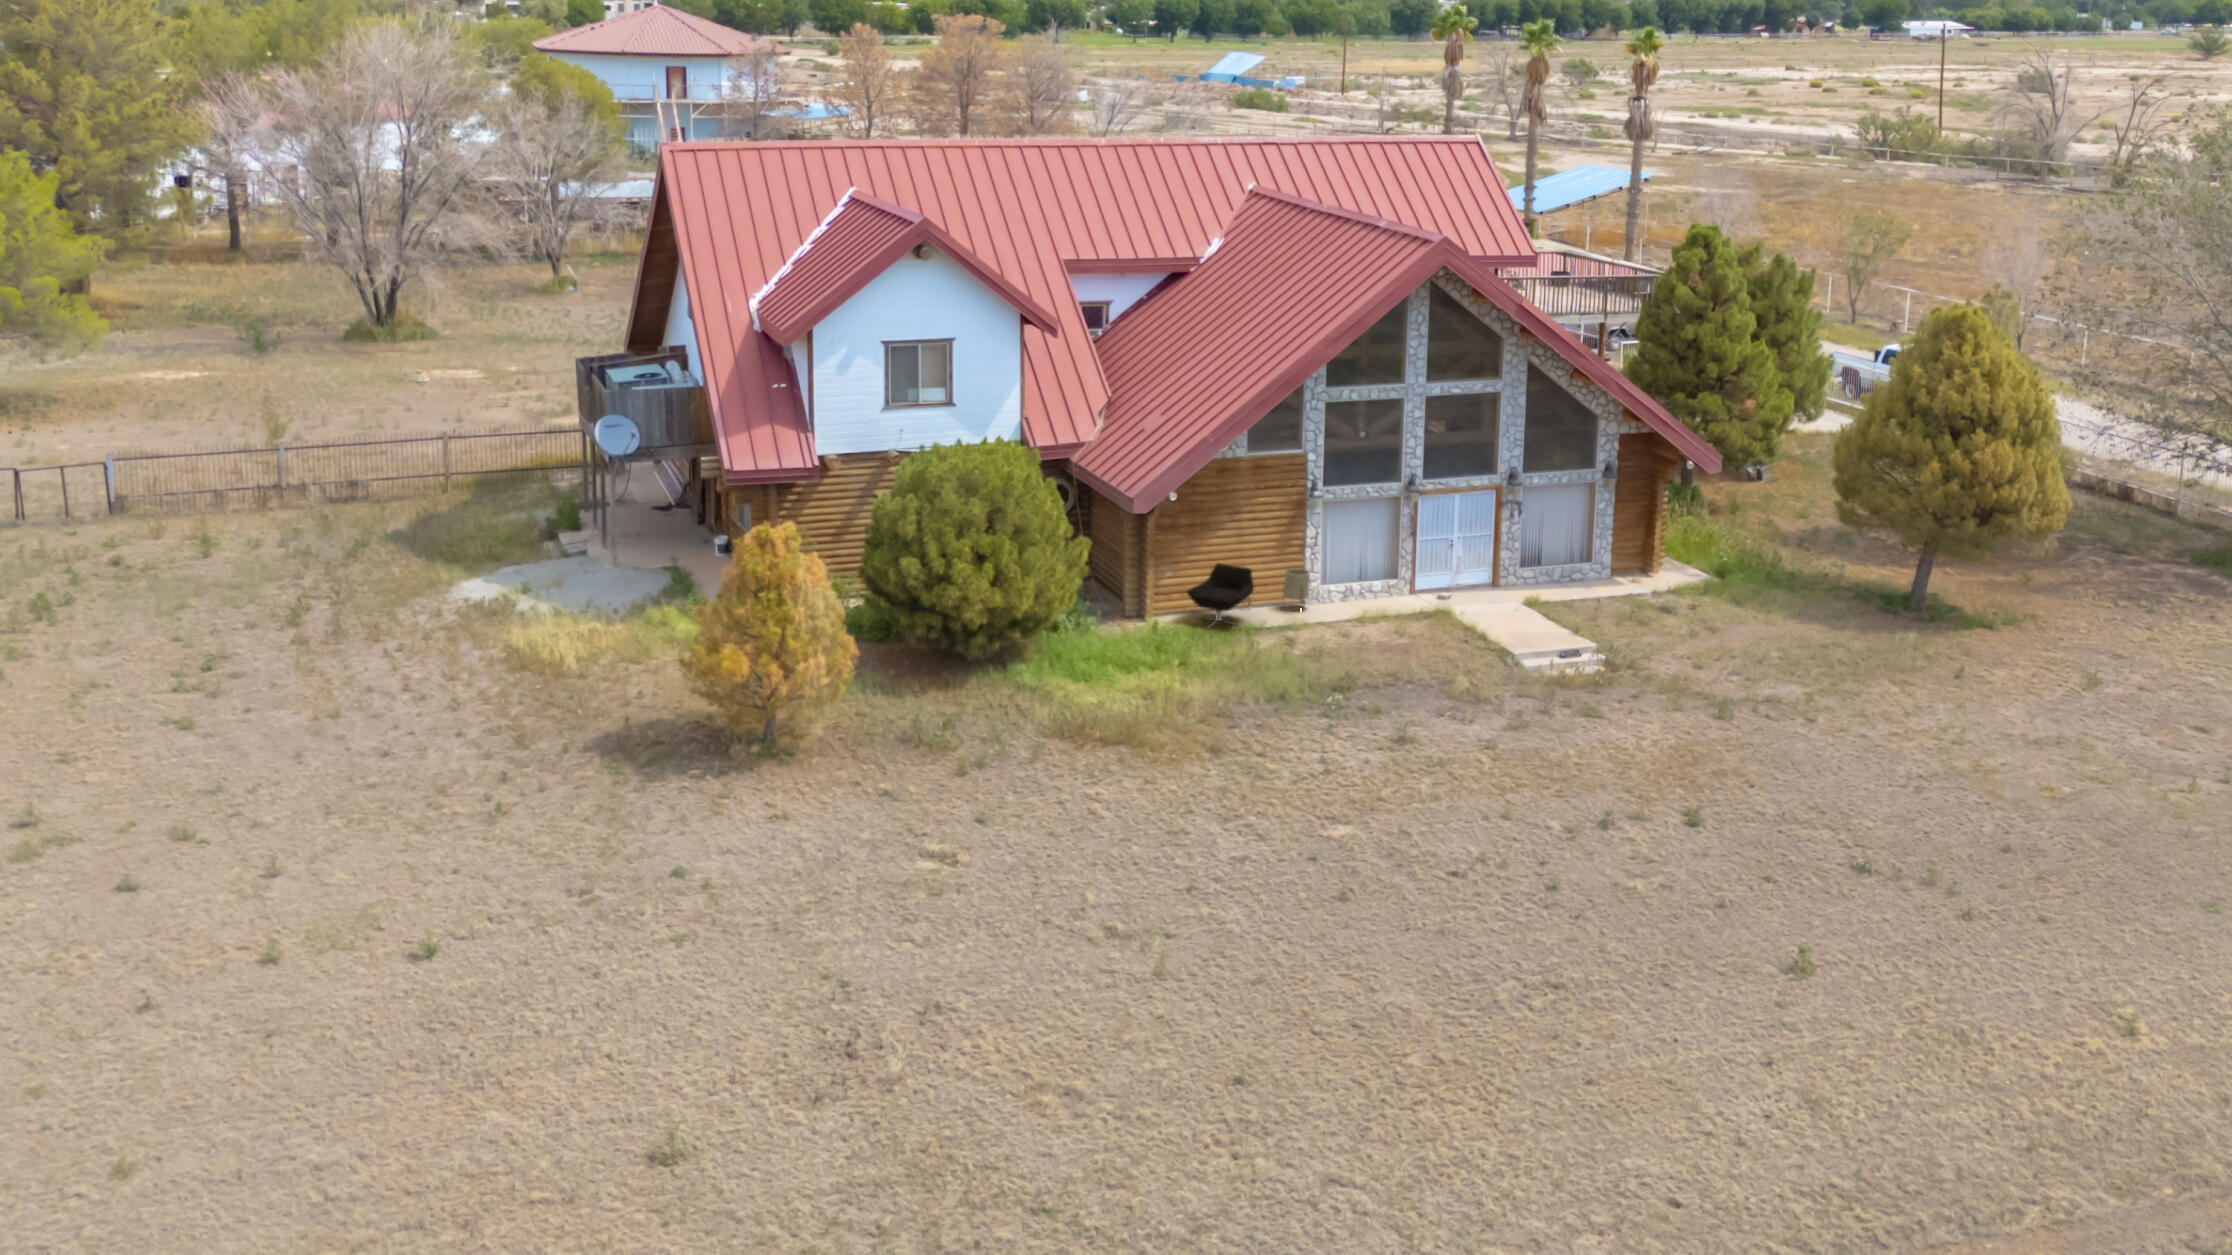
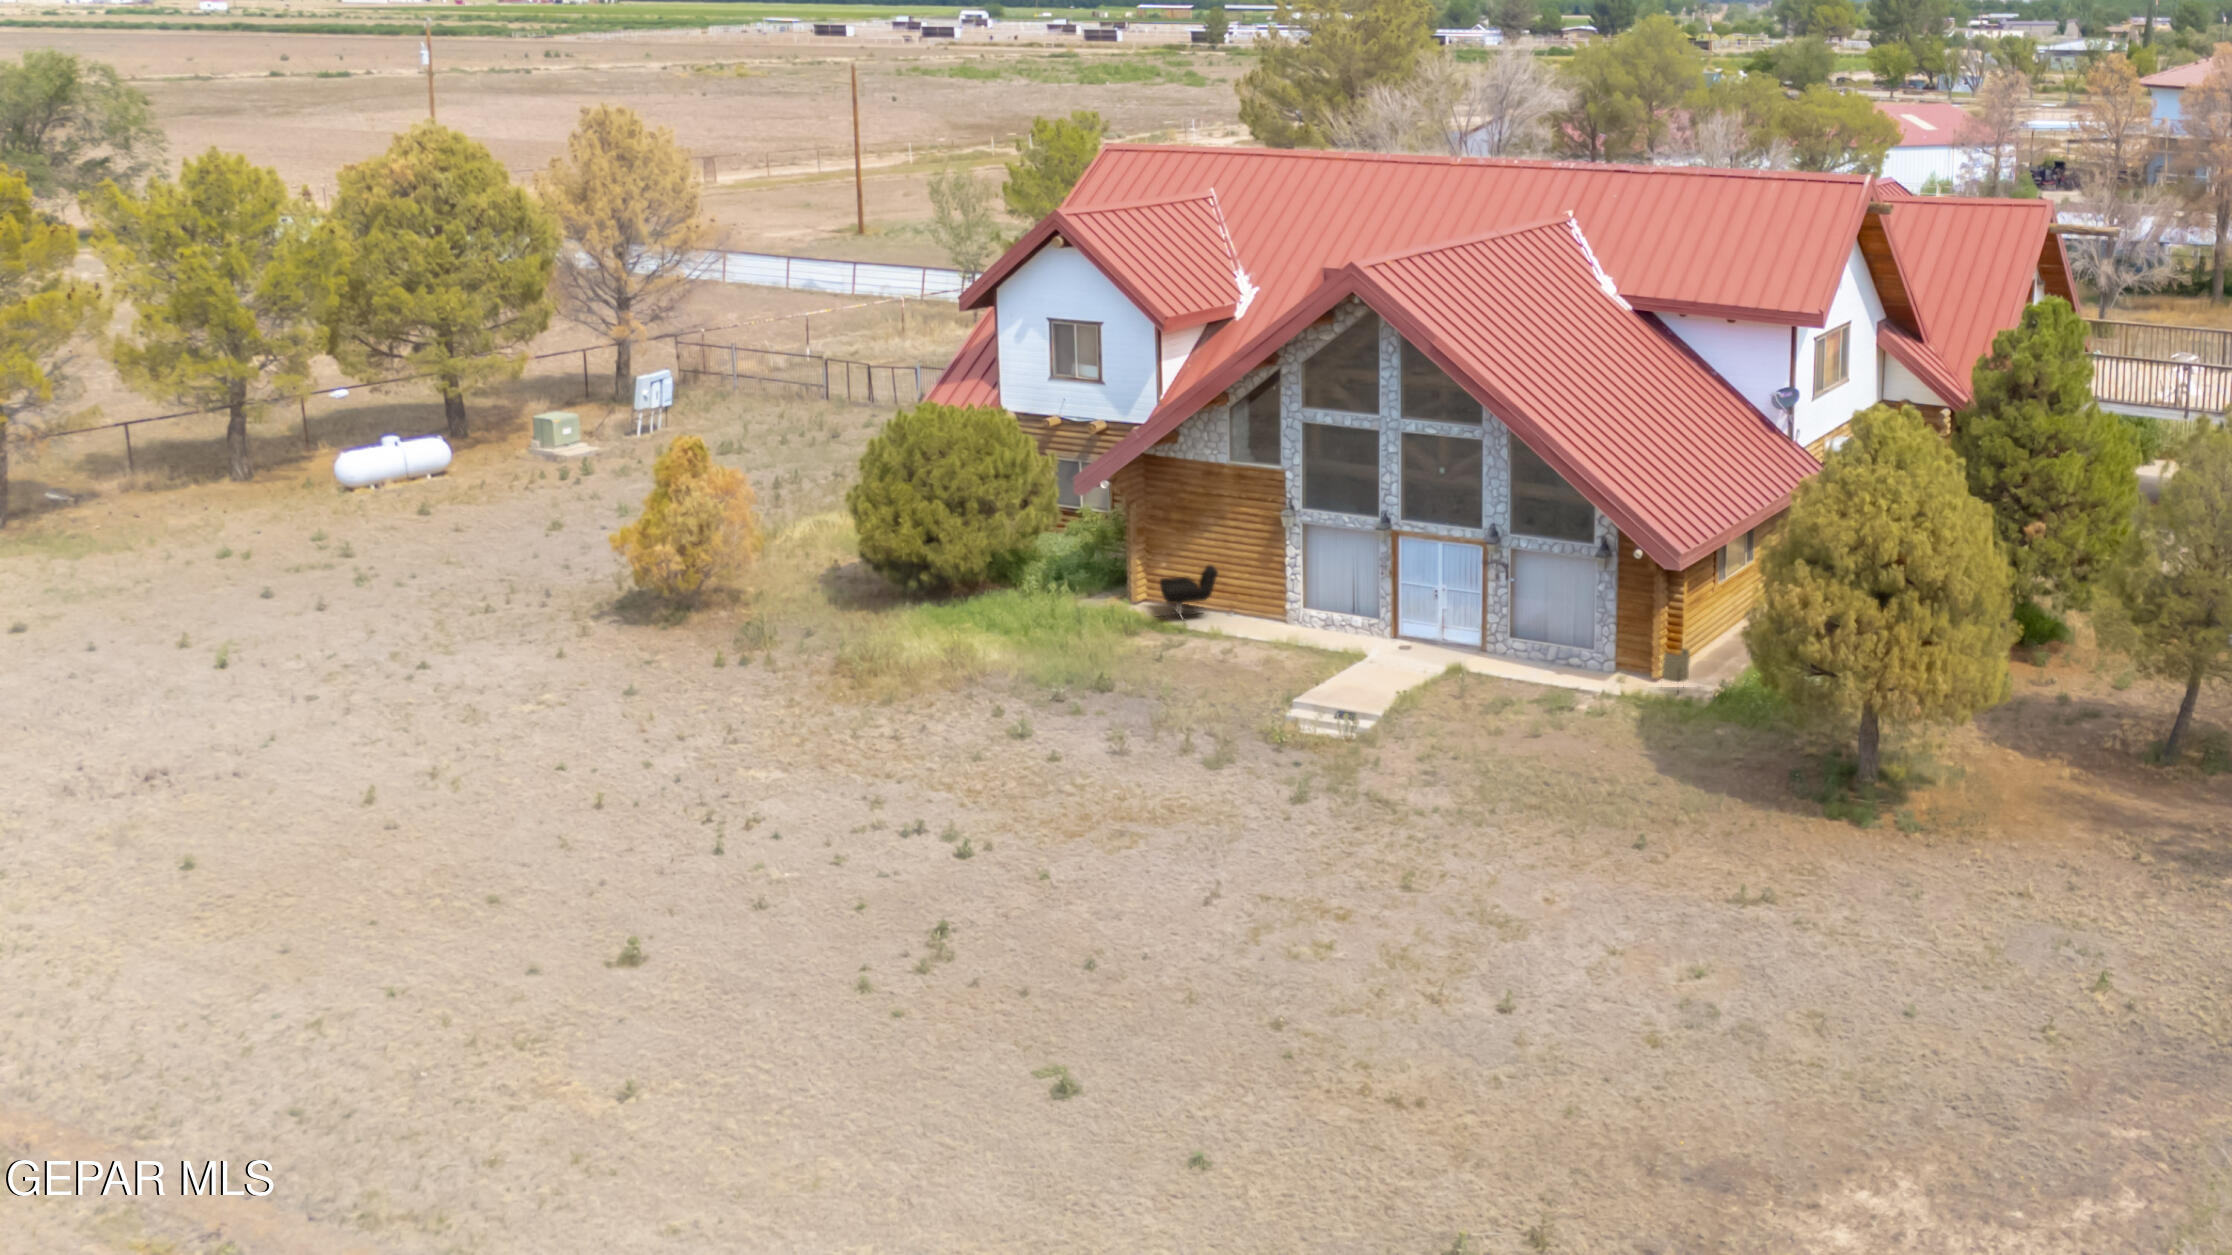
planter: present [1283,569,1310,600] -> present [1661,649,1690,692]

